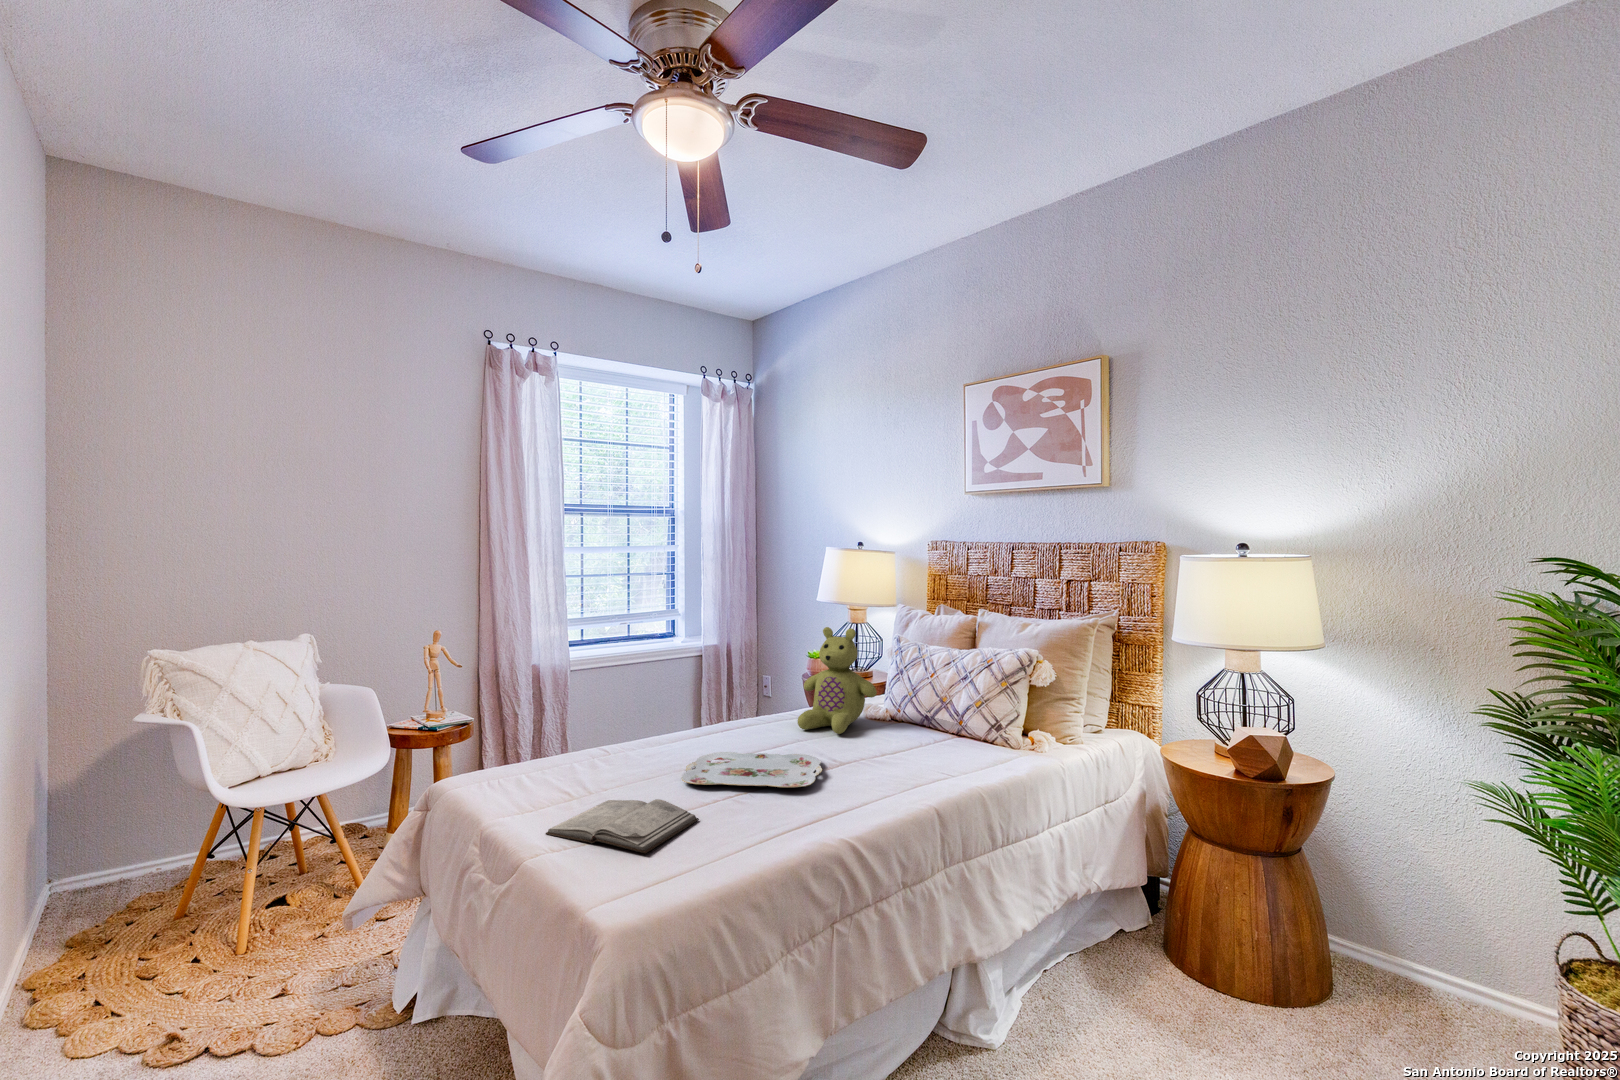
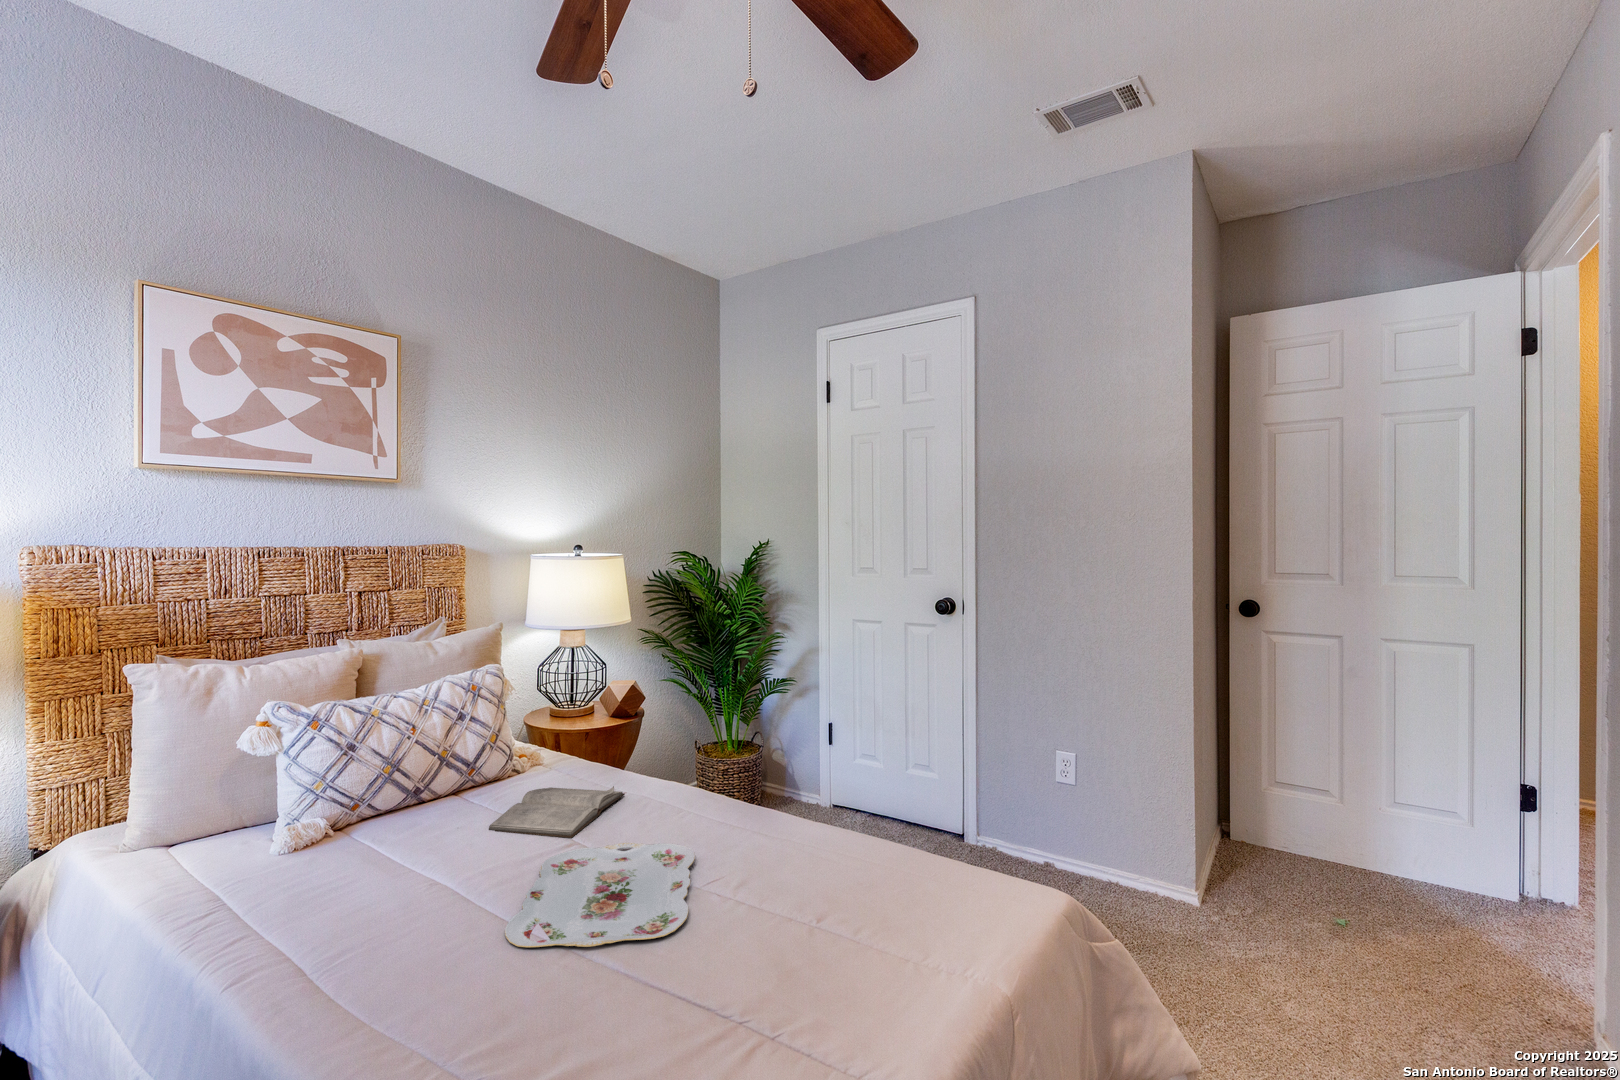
stuffed bear: present [798,627,877,734] -> none [279,691,441,881]
diary: present [545,799,699,853] -> present [489,786,625,838]

